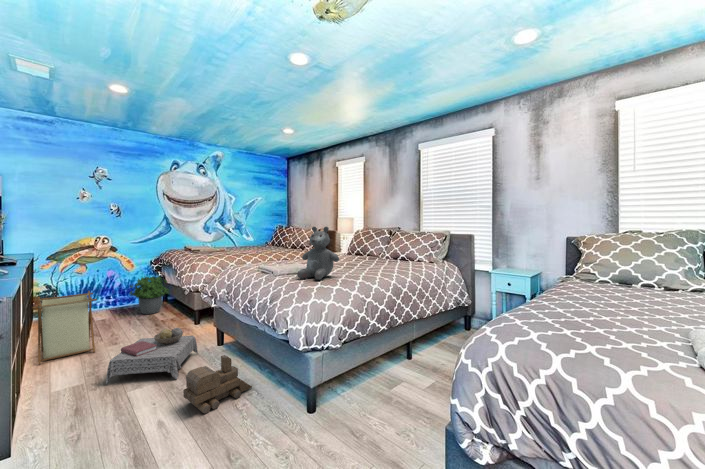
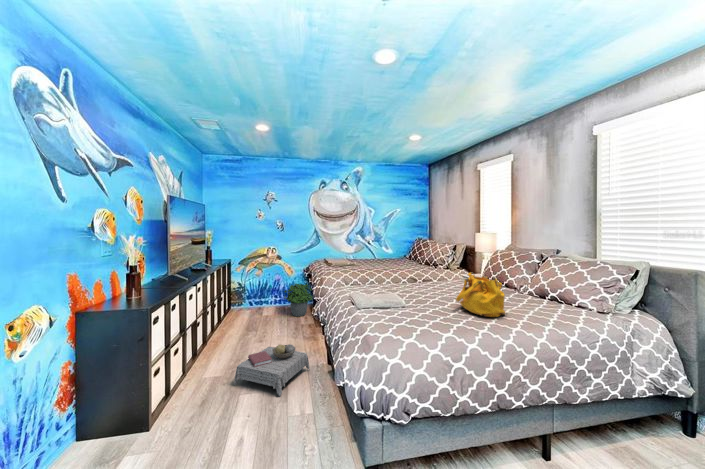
teddy bear: present [297,226,339,280] -> none [383,259,434,327]
handbag: none [345,240,381,270] -> present [455,273,505,317]
laundry basket: present [33,291,97,365] -> none [208,297,250,352]
toy train: present [183,355,252,413] -> none [269,391,333,449]

